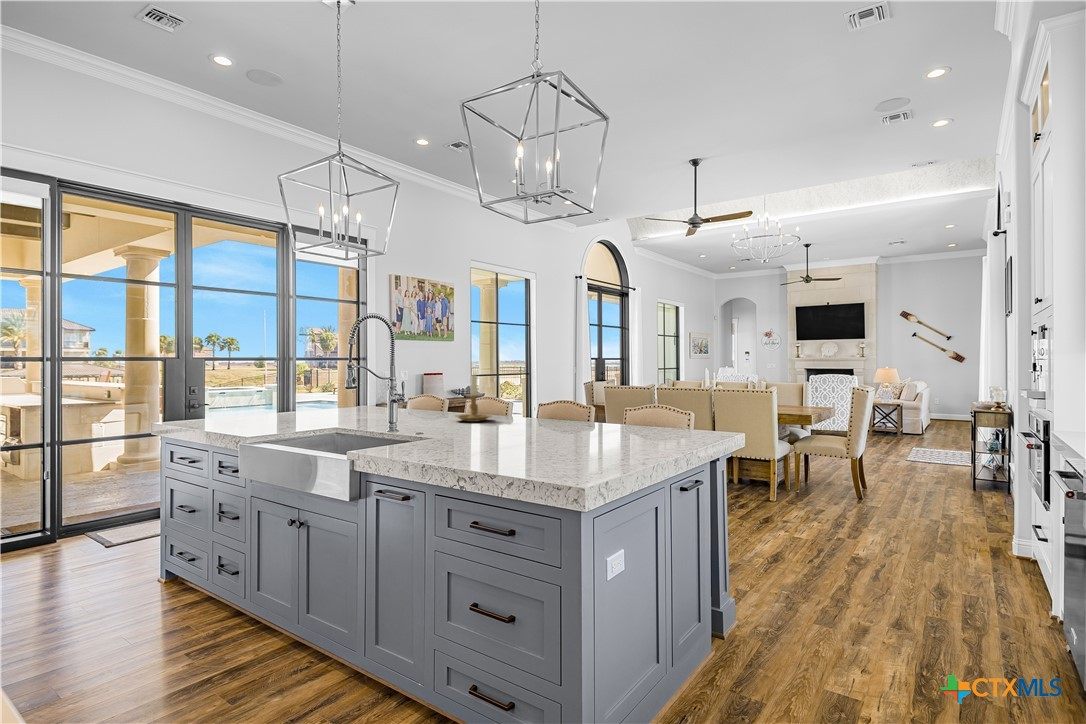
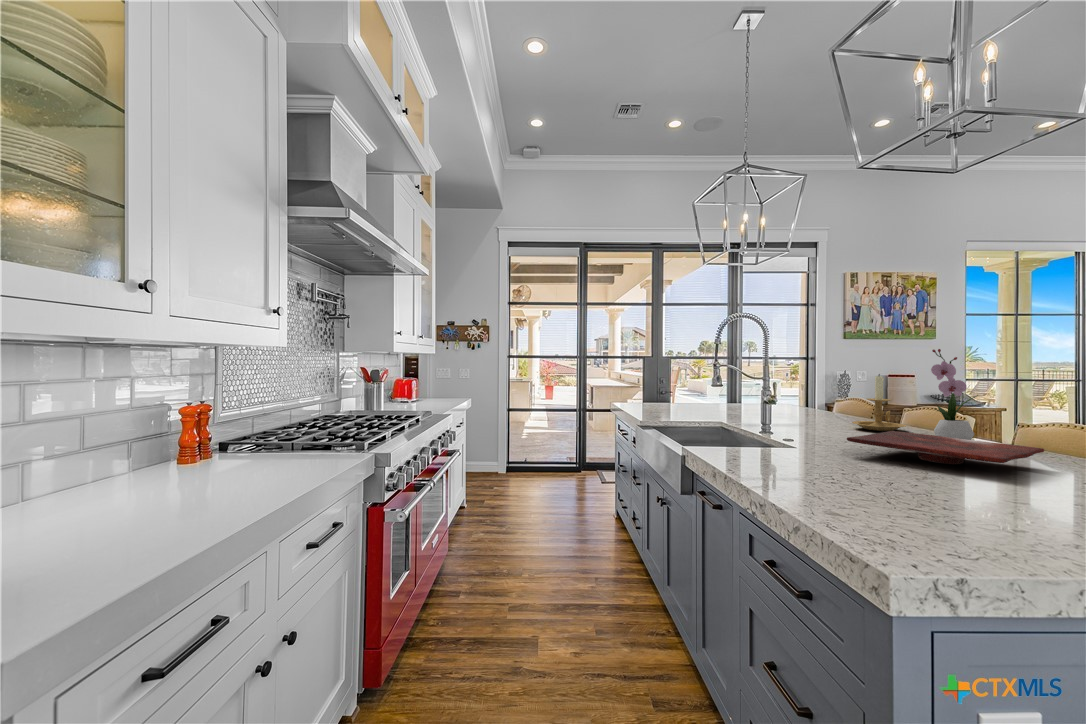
flower arrangement: none [520,353,544,426] -> present [931,349,978,440]
cutting board: none [488,419,592,438] -> present [847,431,1044,464]

